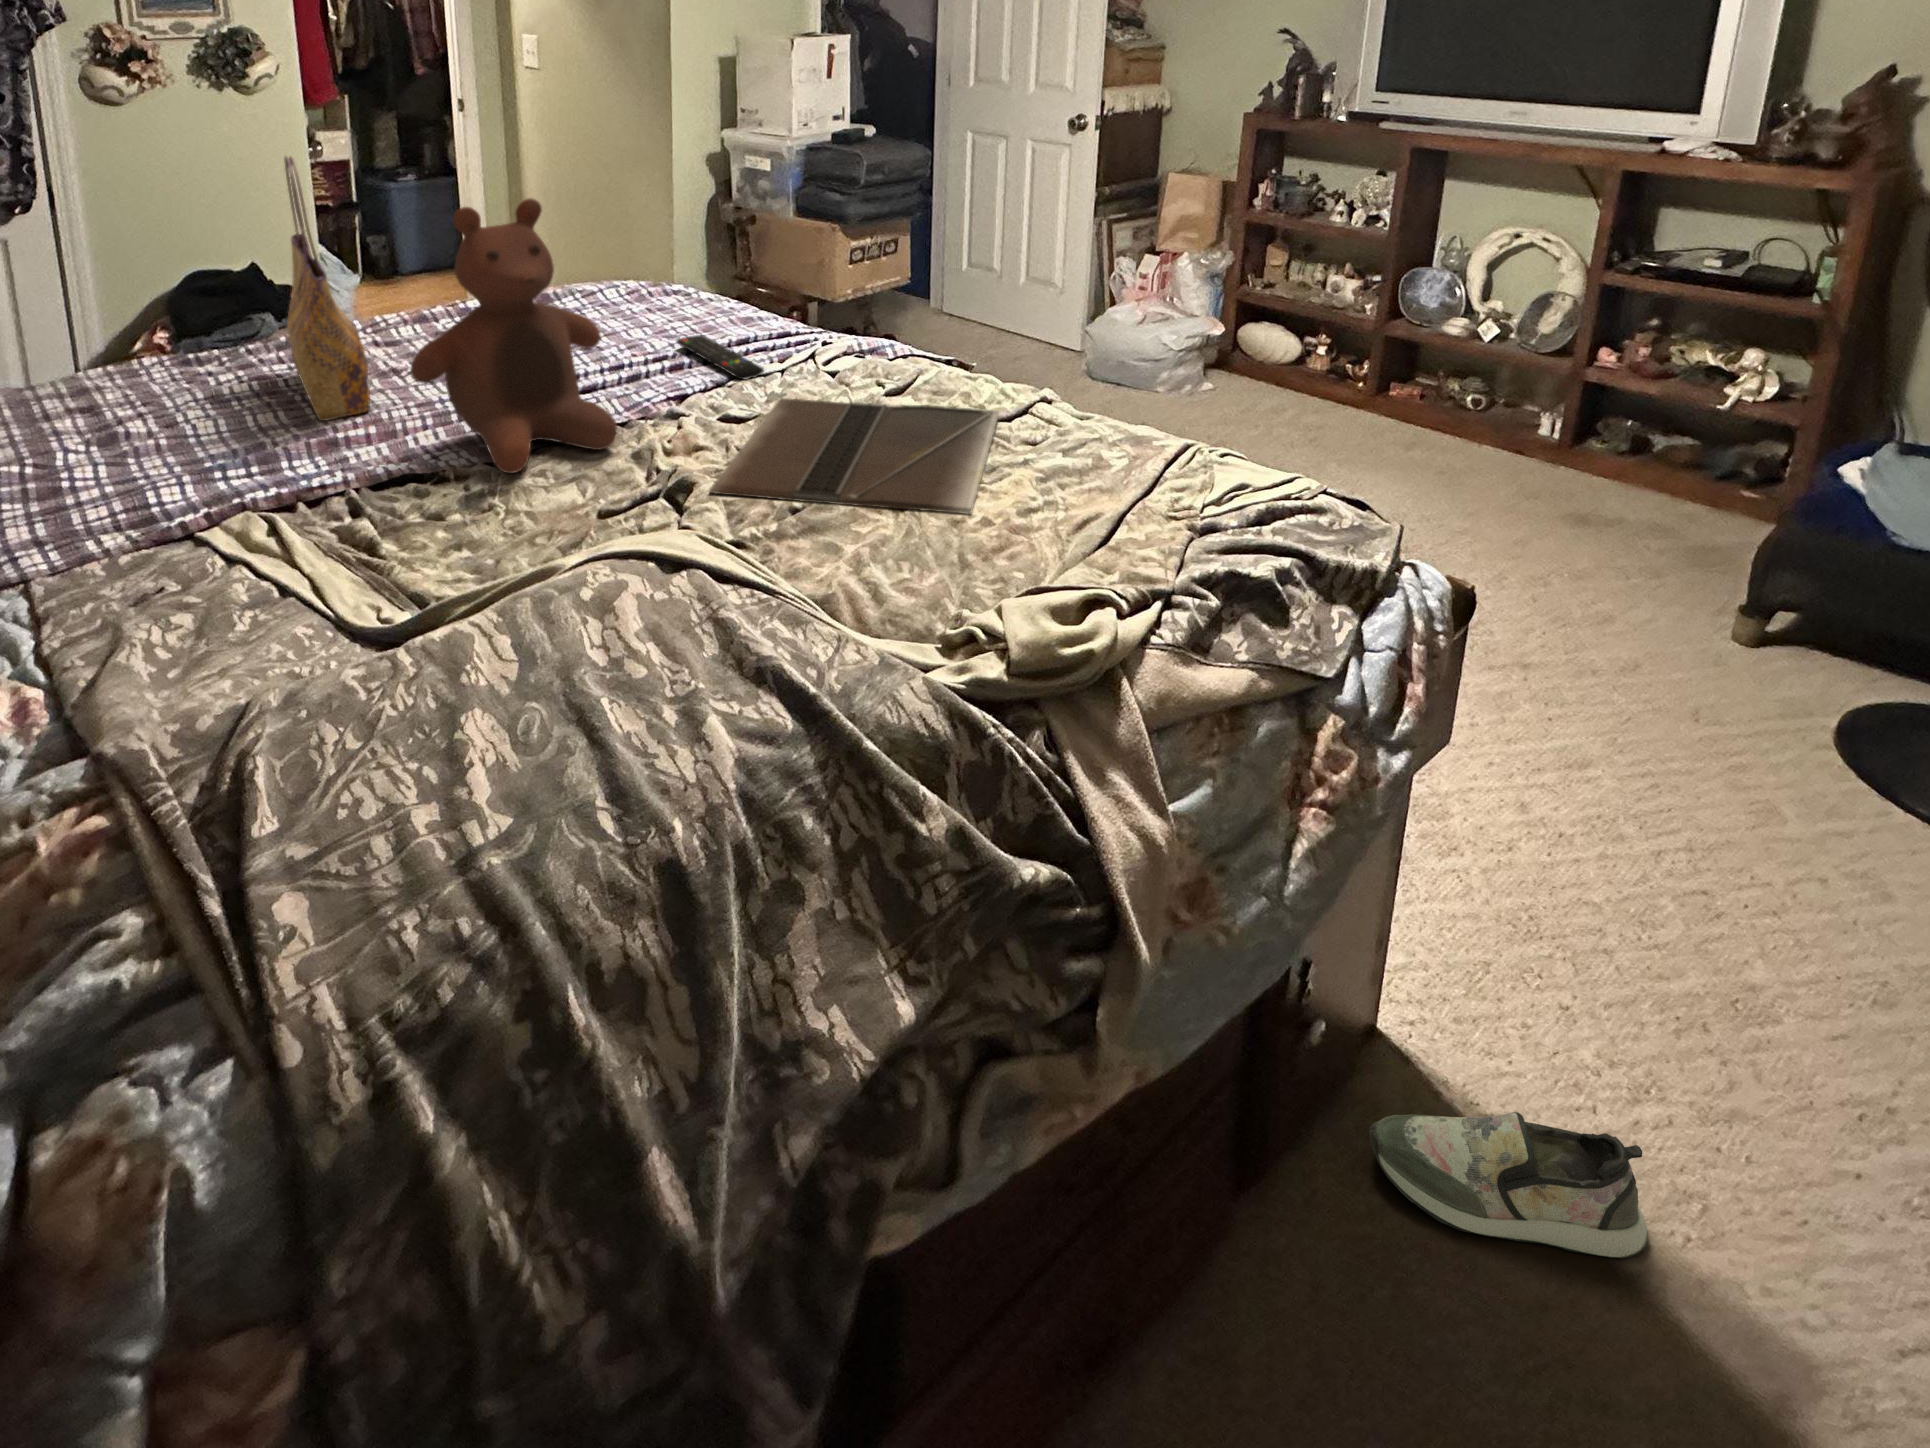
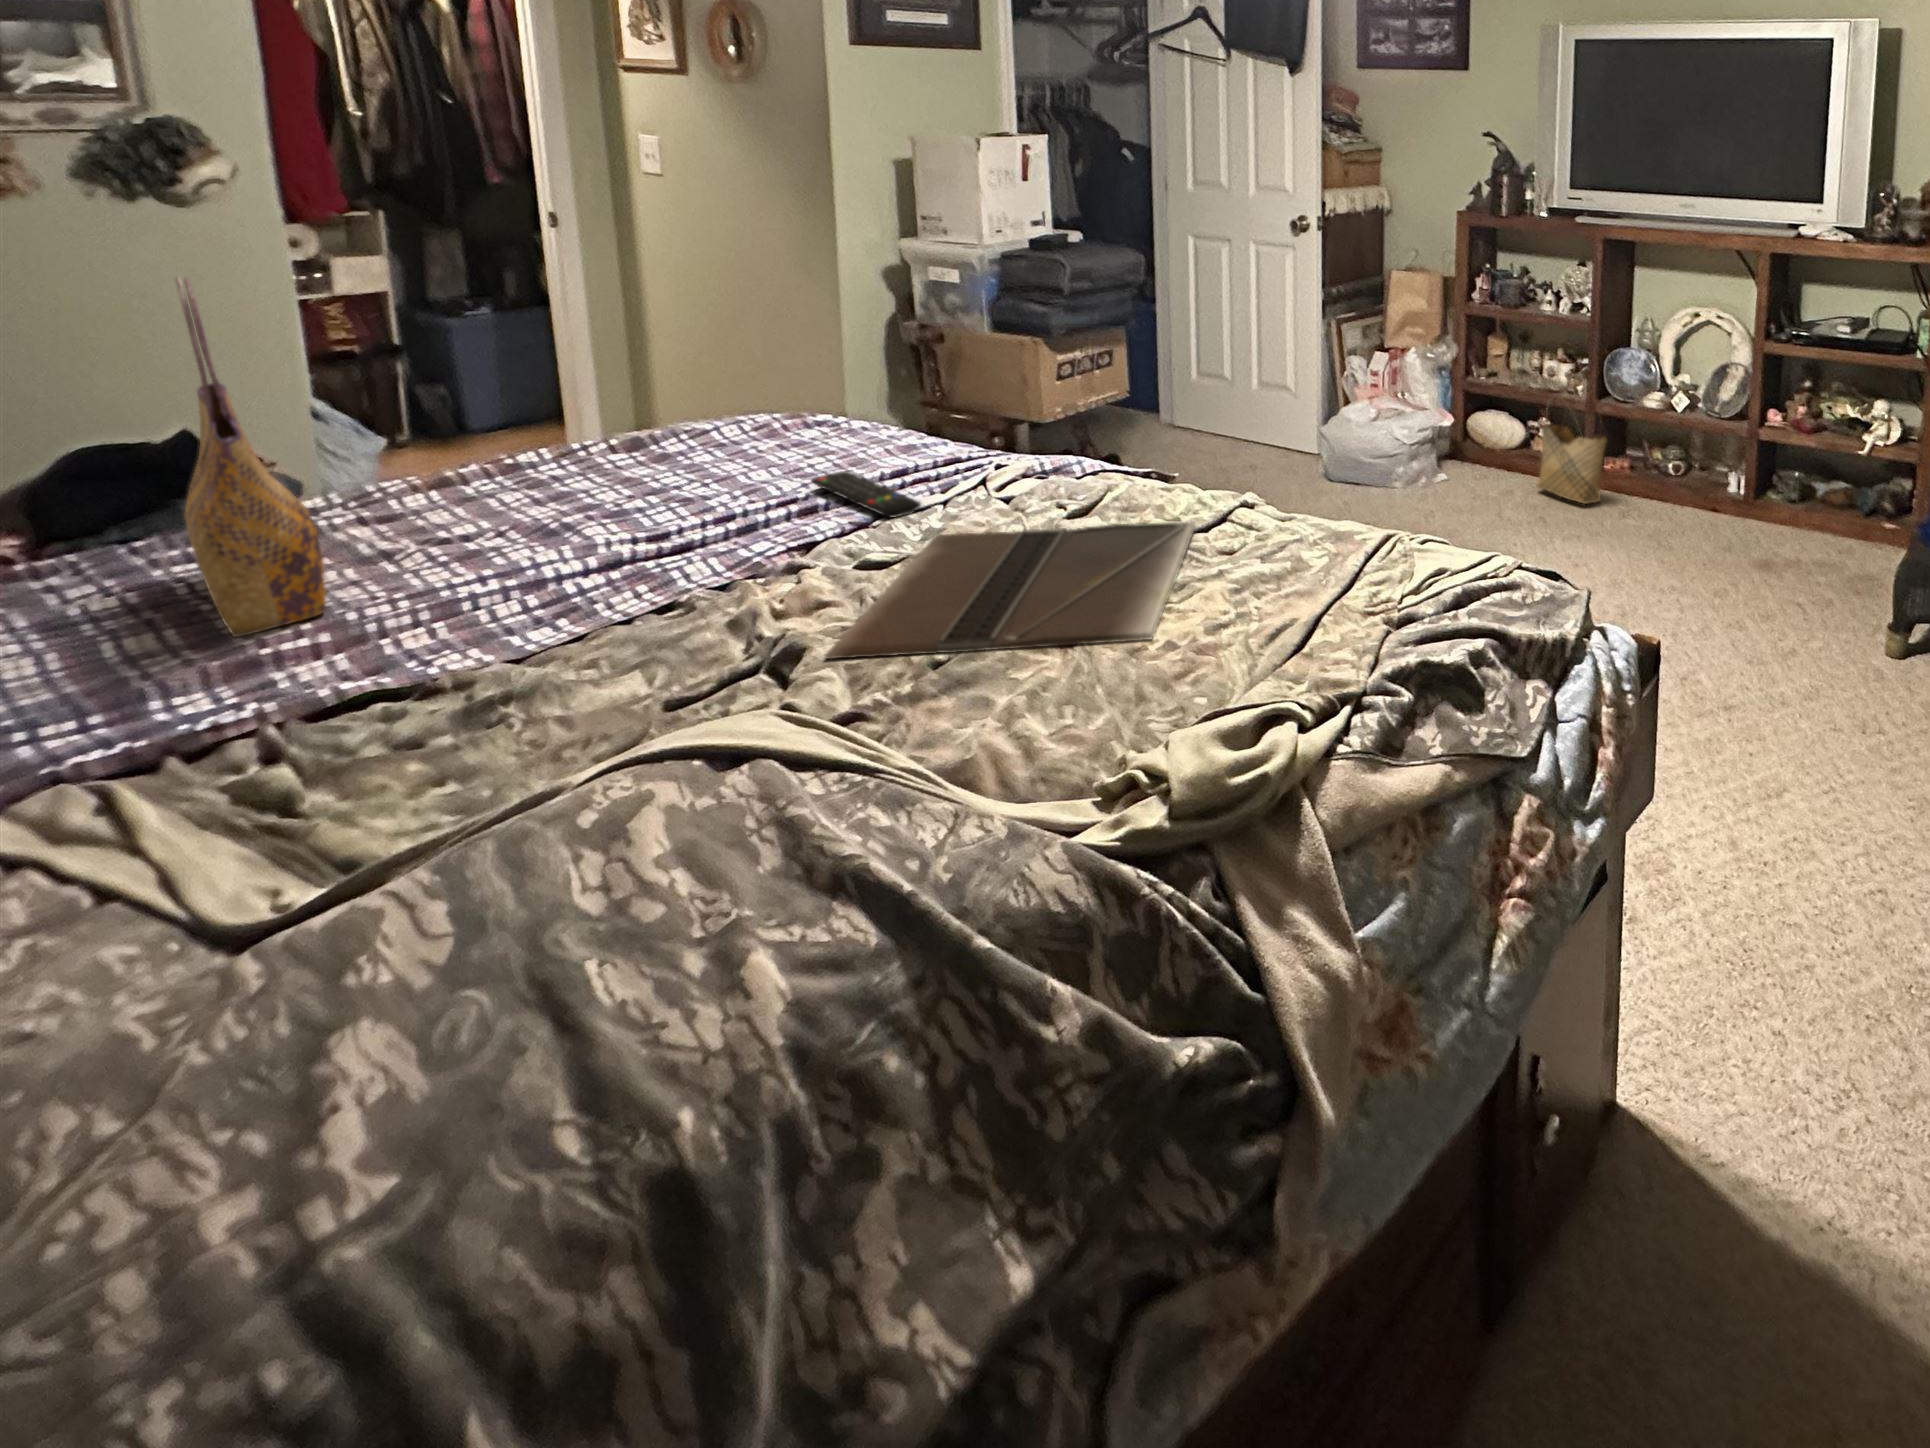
stuffed bear: present [410,198,617,473] -> none [375,317,705,671]
woven basket: none [1309,311,1395,429] -> present [1537,393,1607,504]
shoe: present [1369,1112,1648,1259] -> none [1606,1154,1851,1299]

